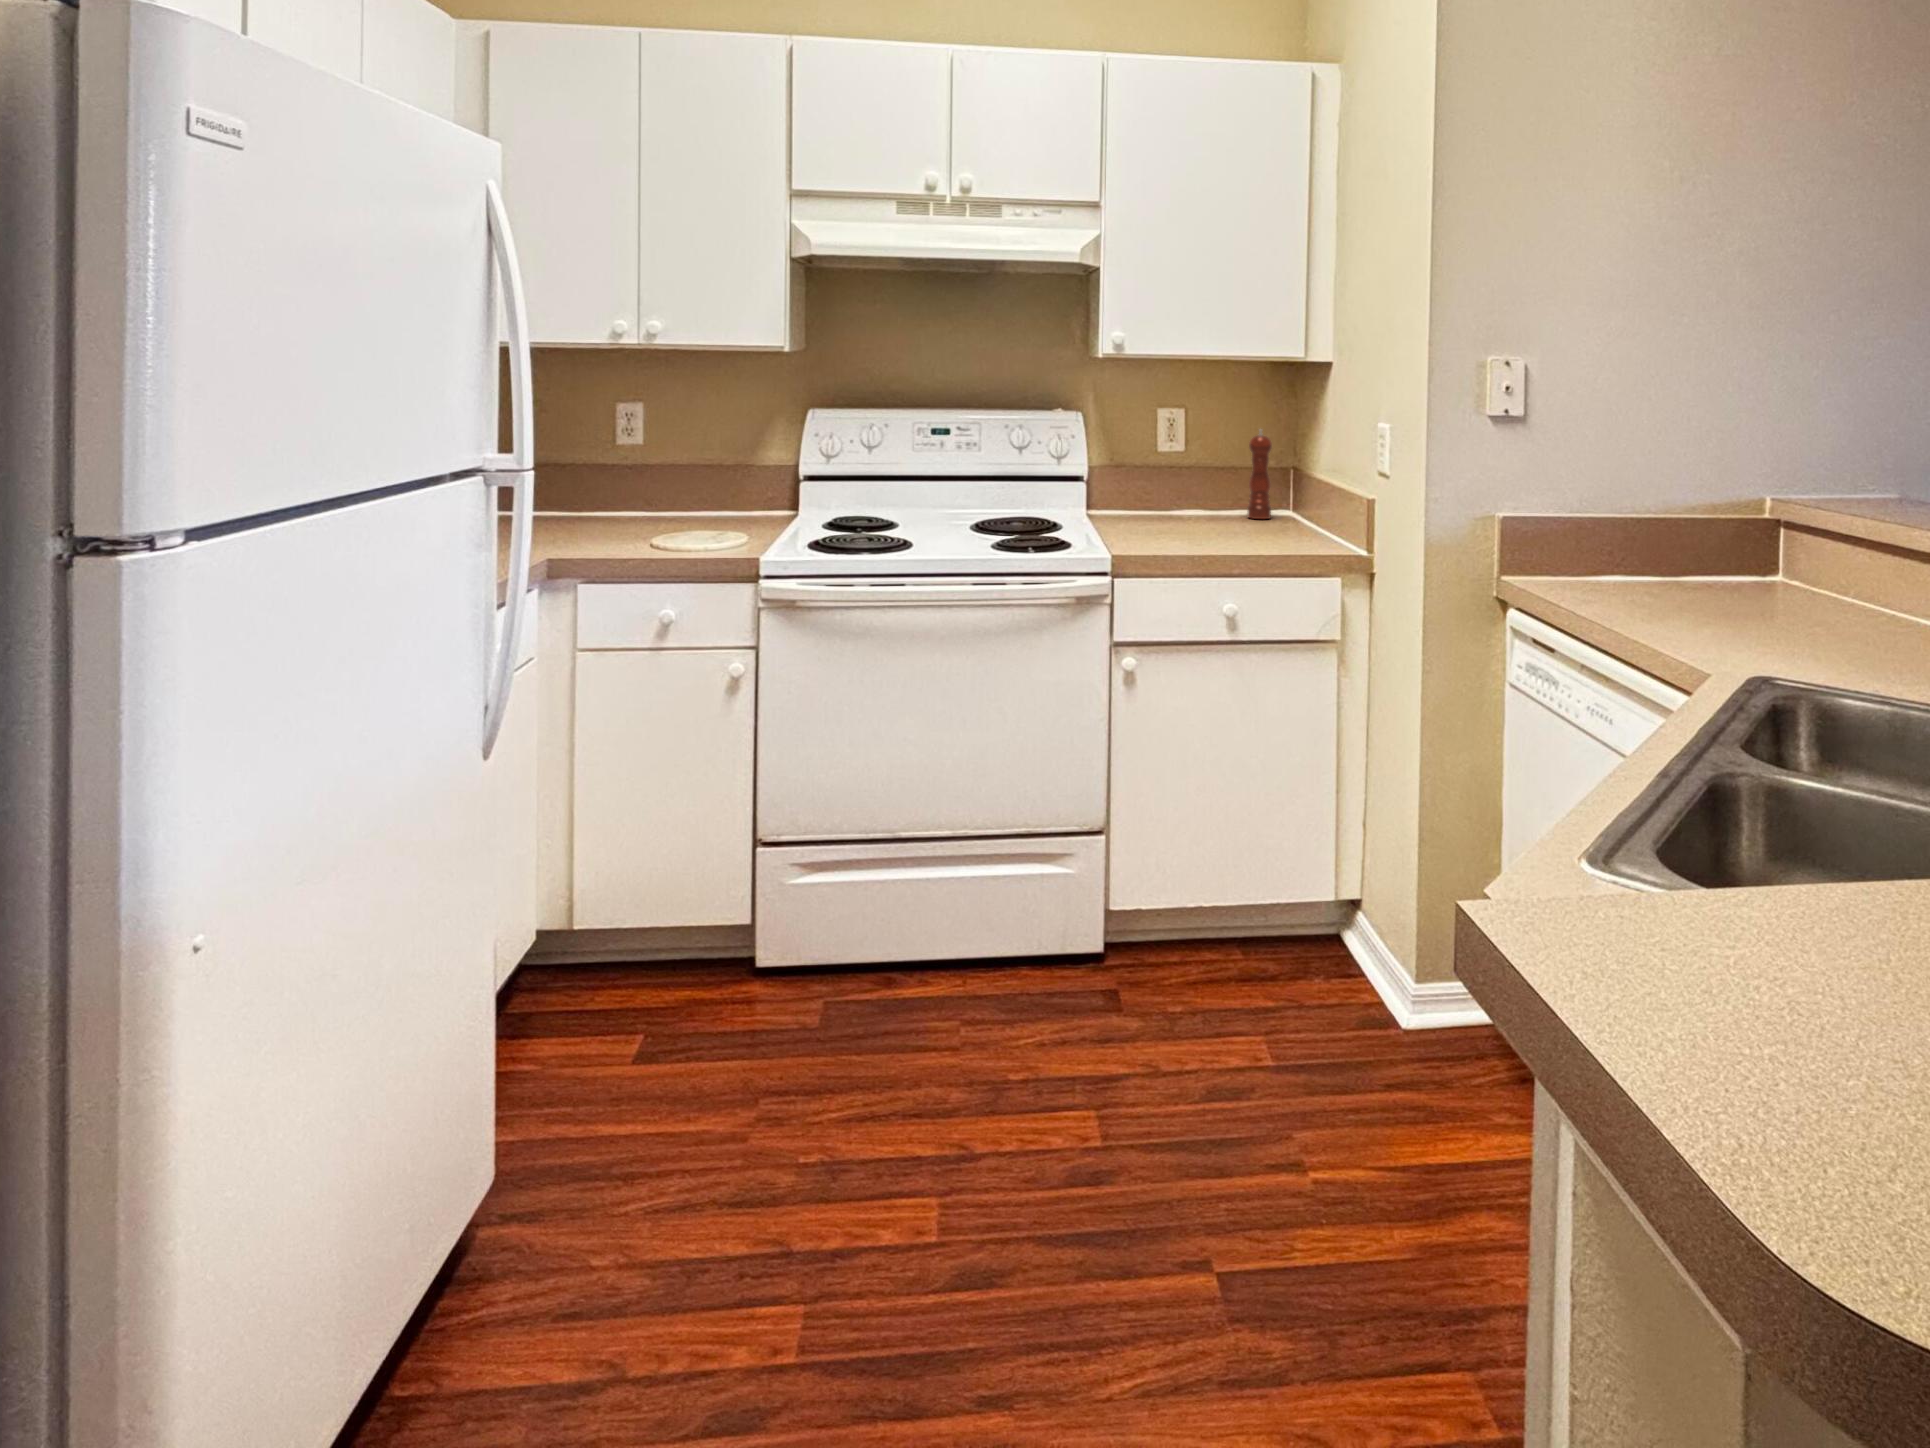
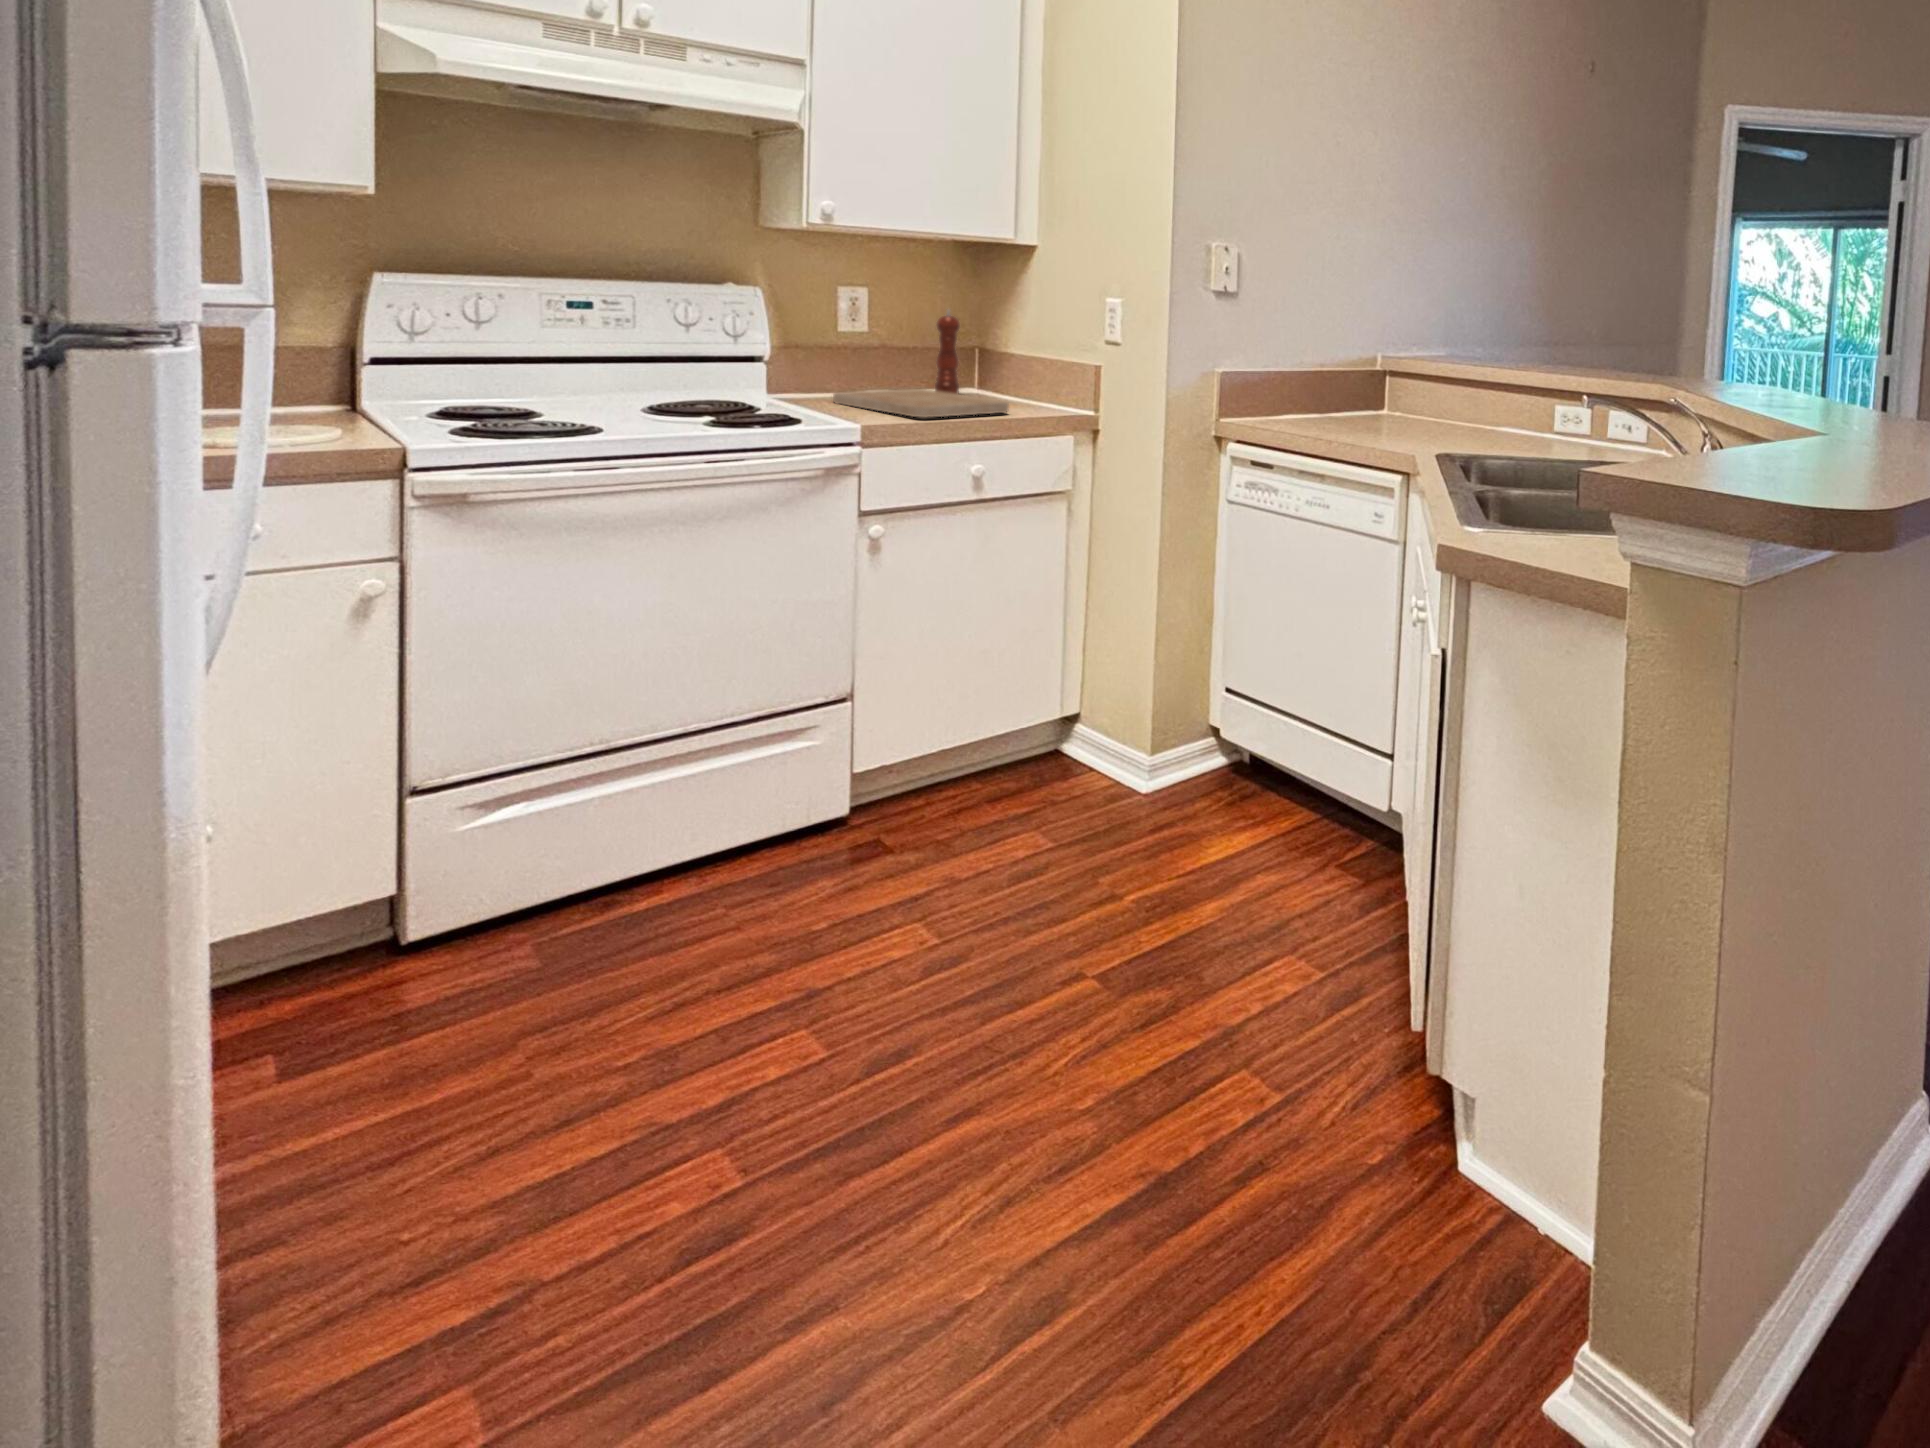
cutting board: none [1140,512,1285,550] -> present [833,389,1008,418]

